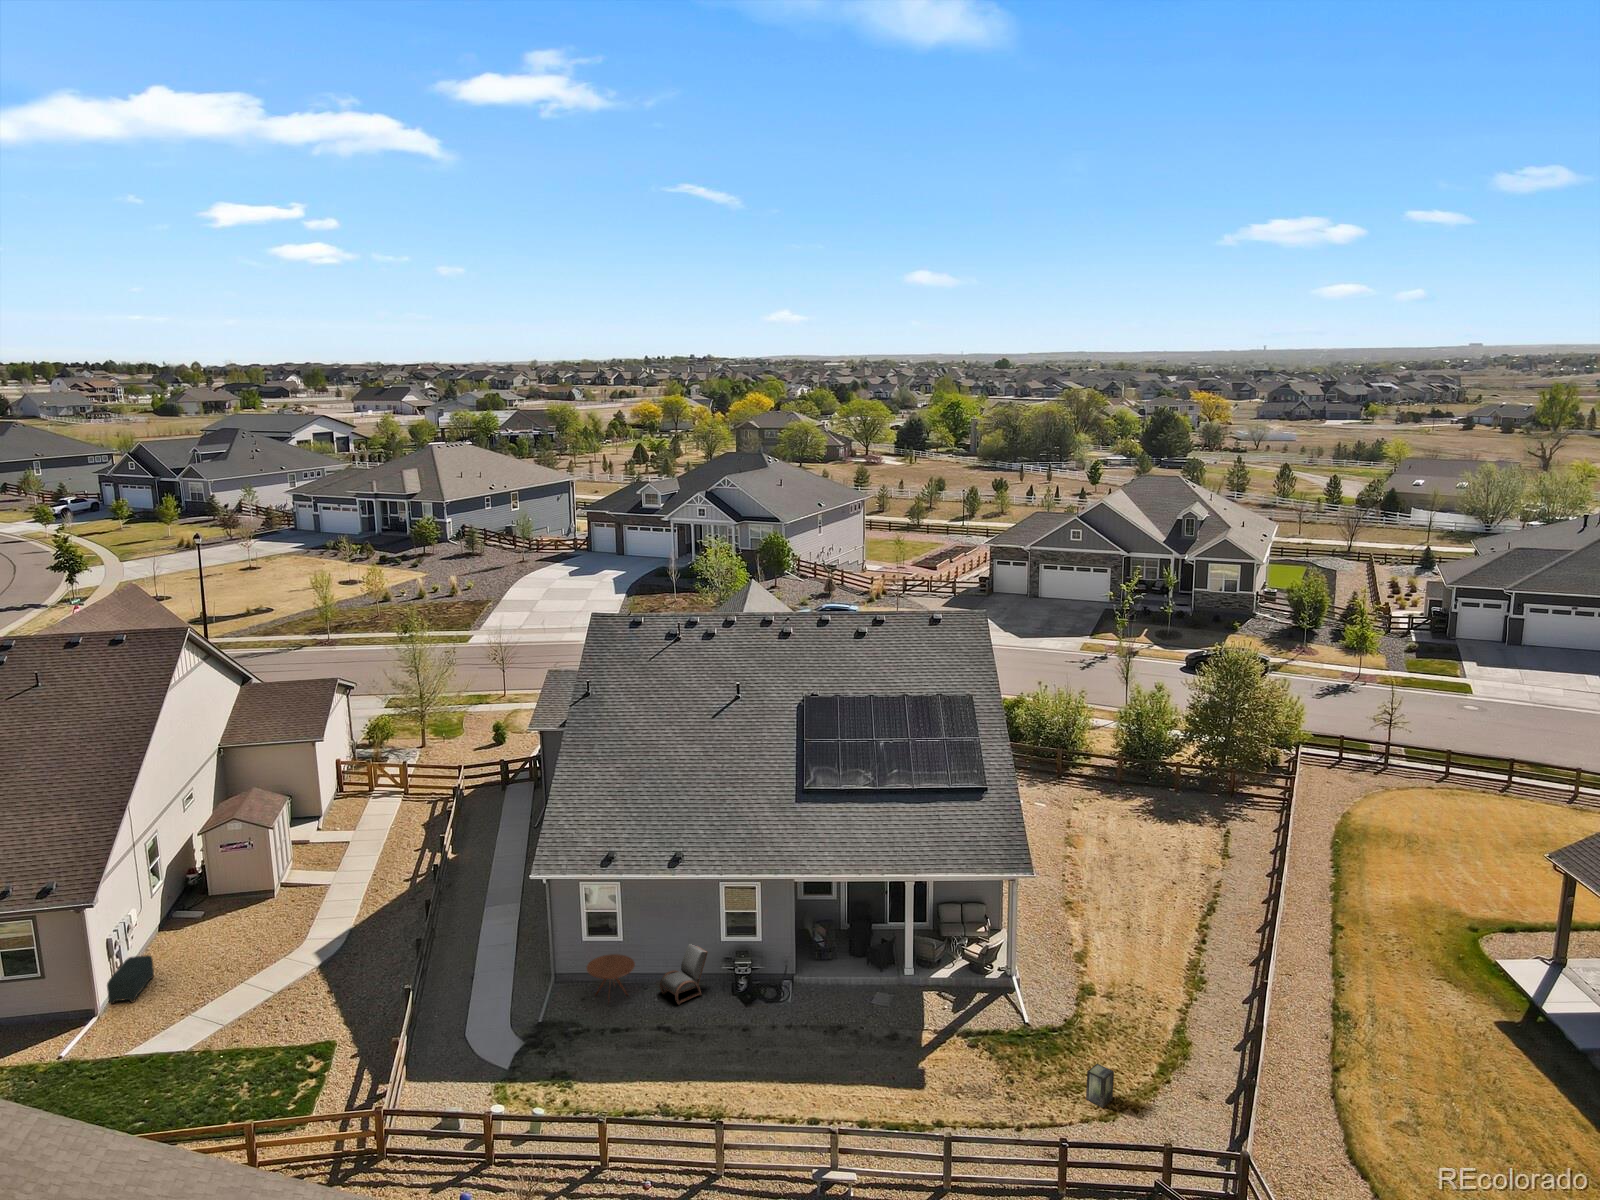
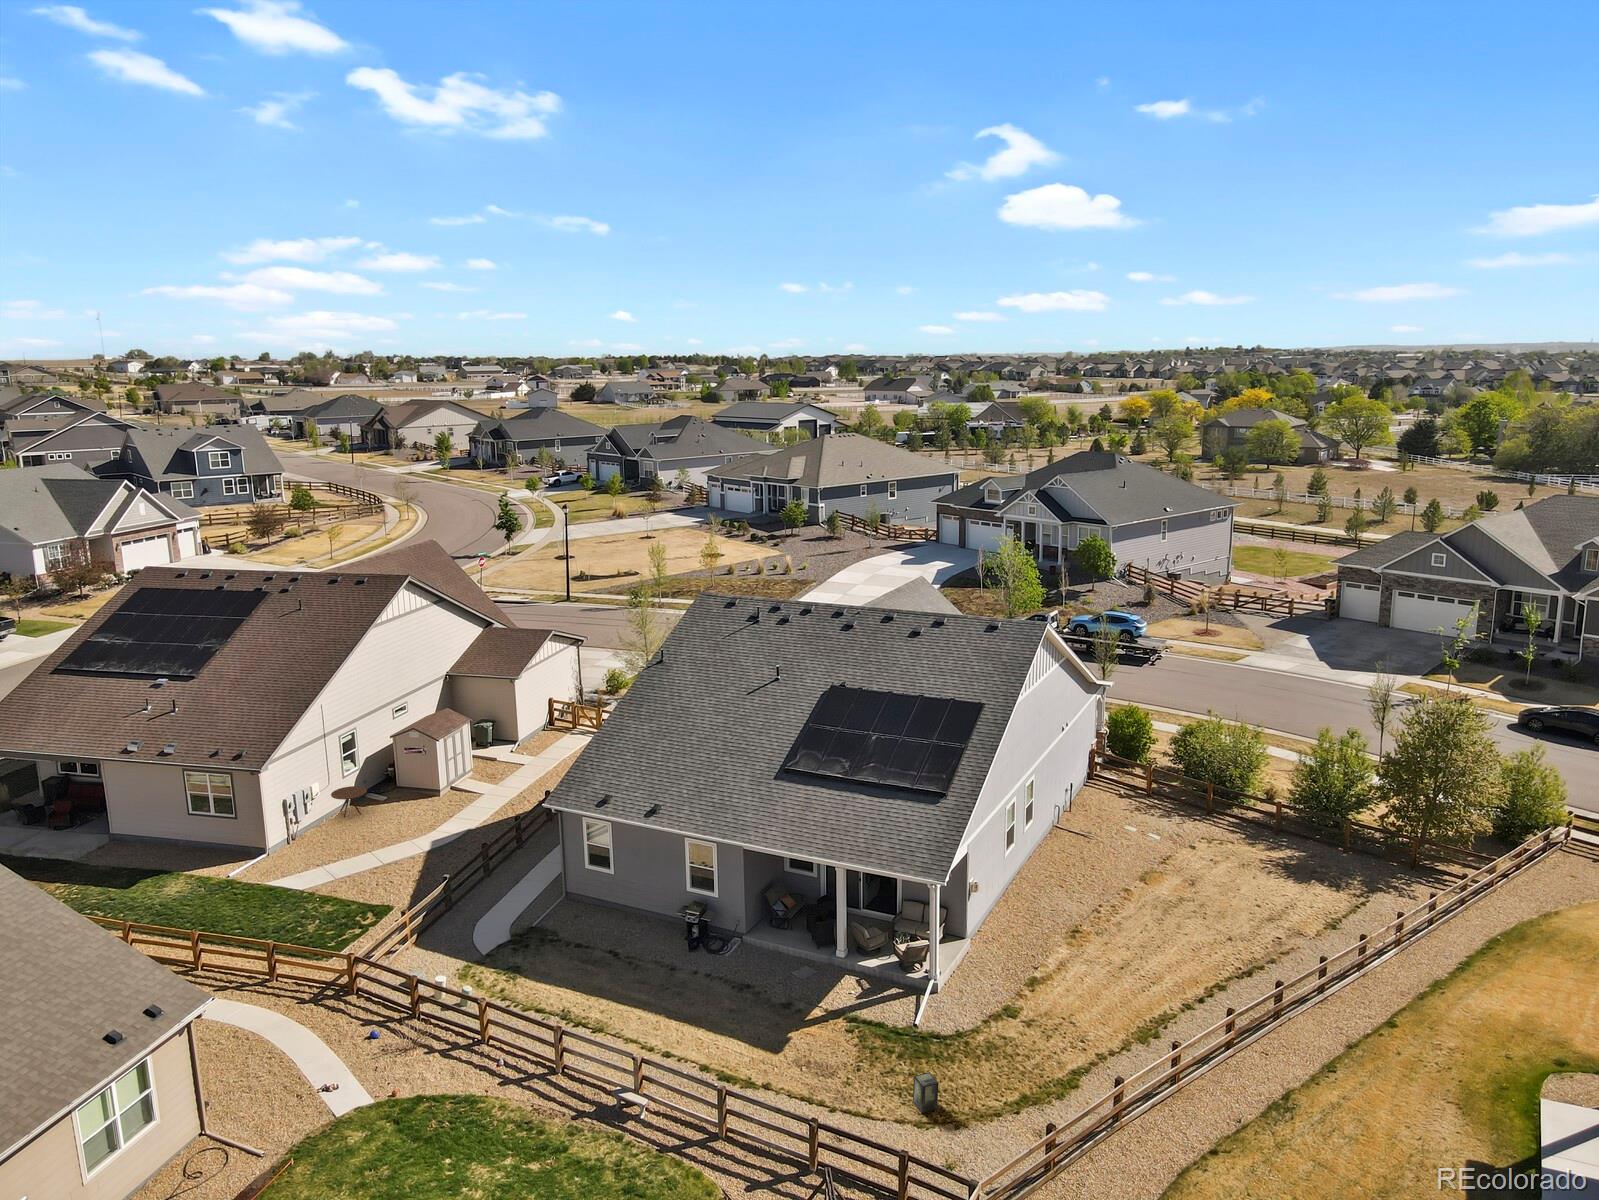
lounge chair: present [660,944,708,1005] -> none [639,888,678,937]
round table: present [586,954,635,996] -> present [331,786,367,818]
bench: present [107,955,154,1004] -> none [281,816,321,849]

